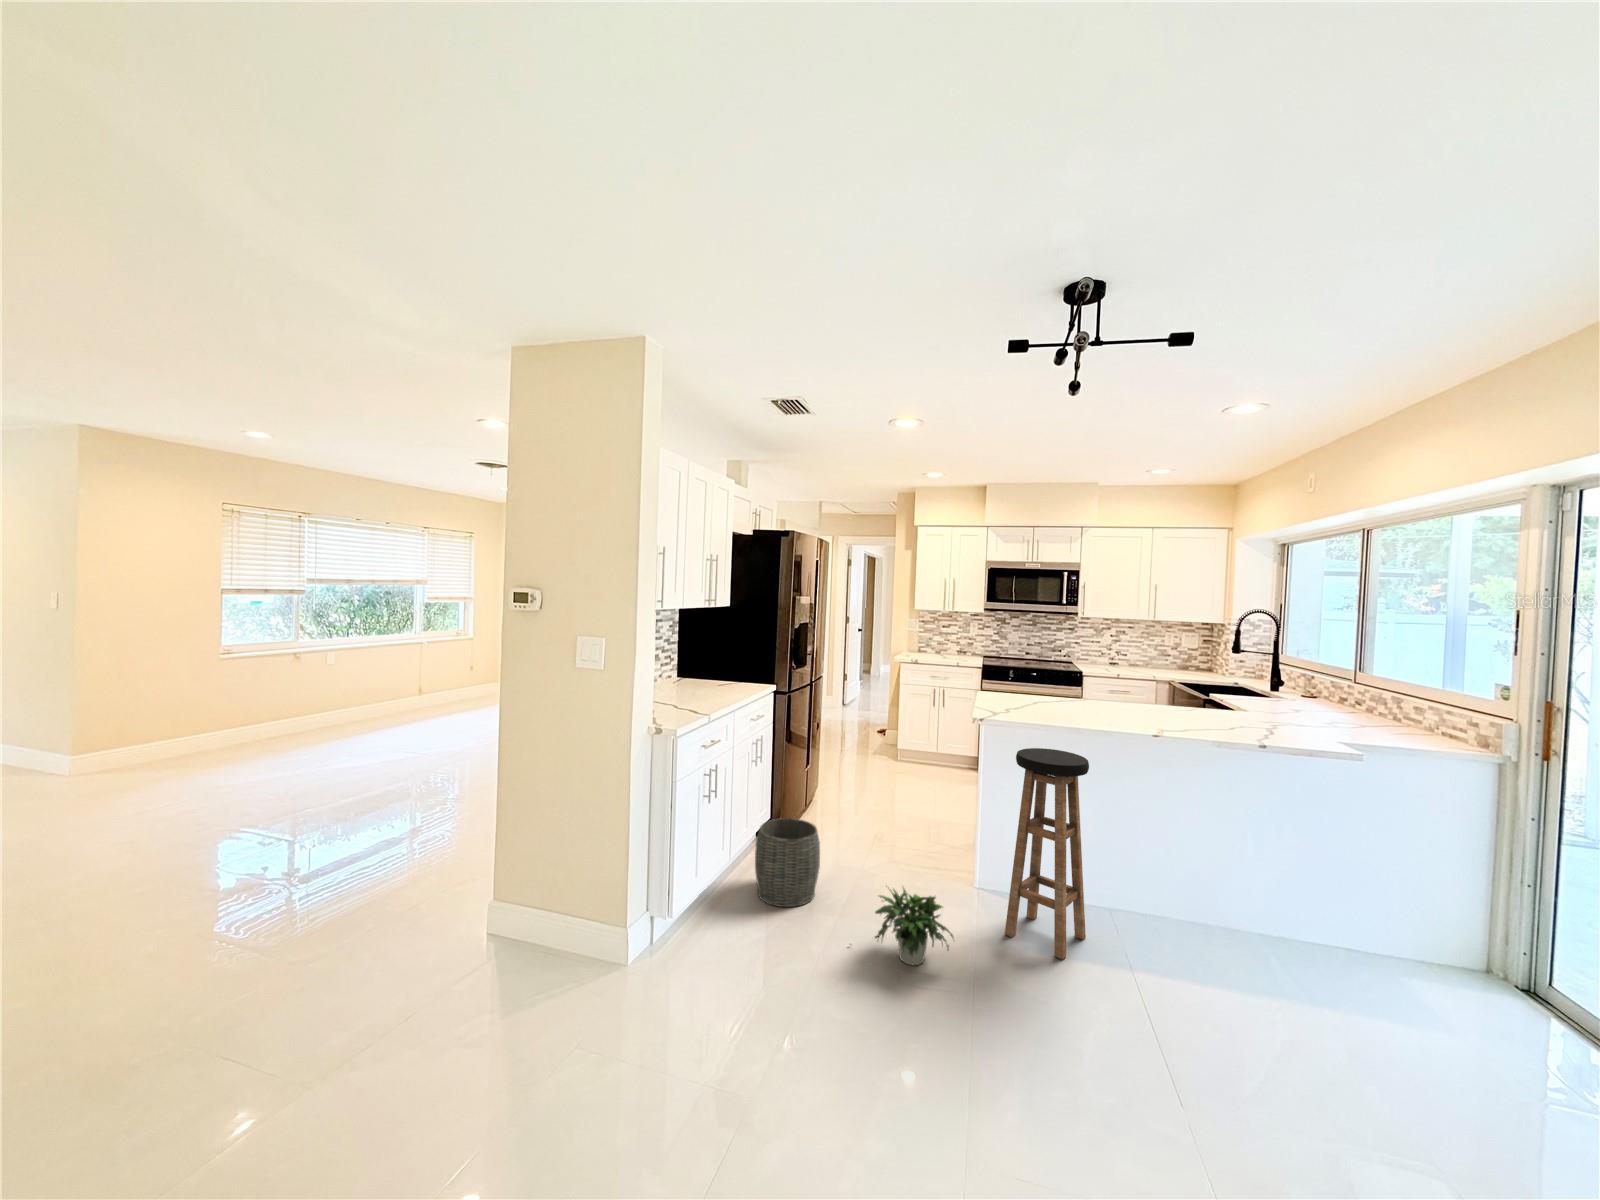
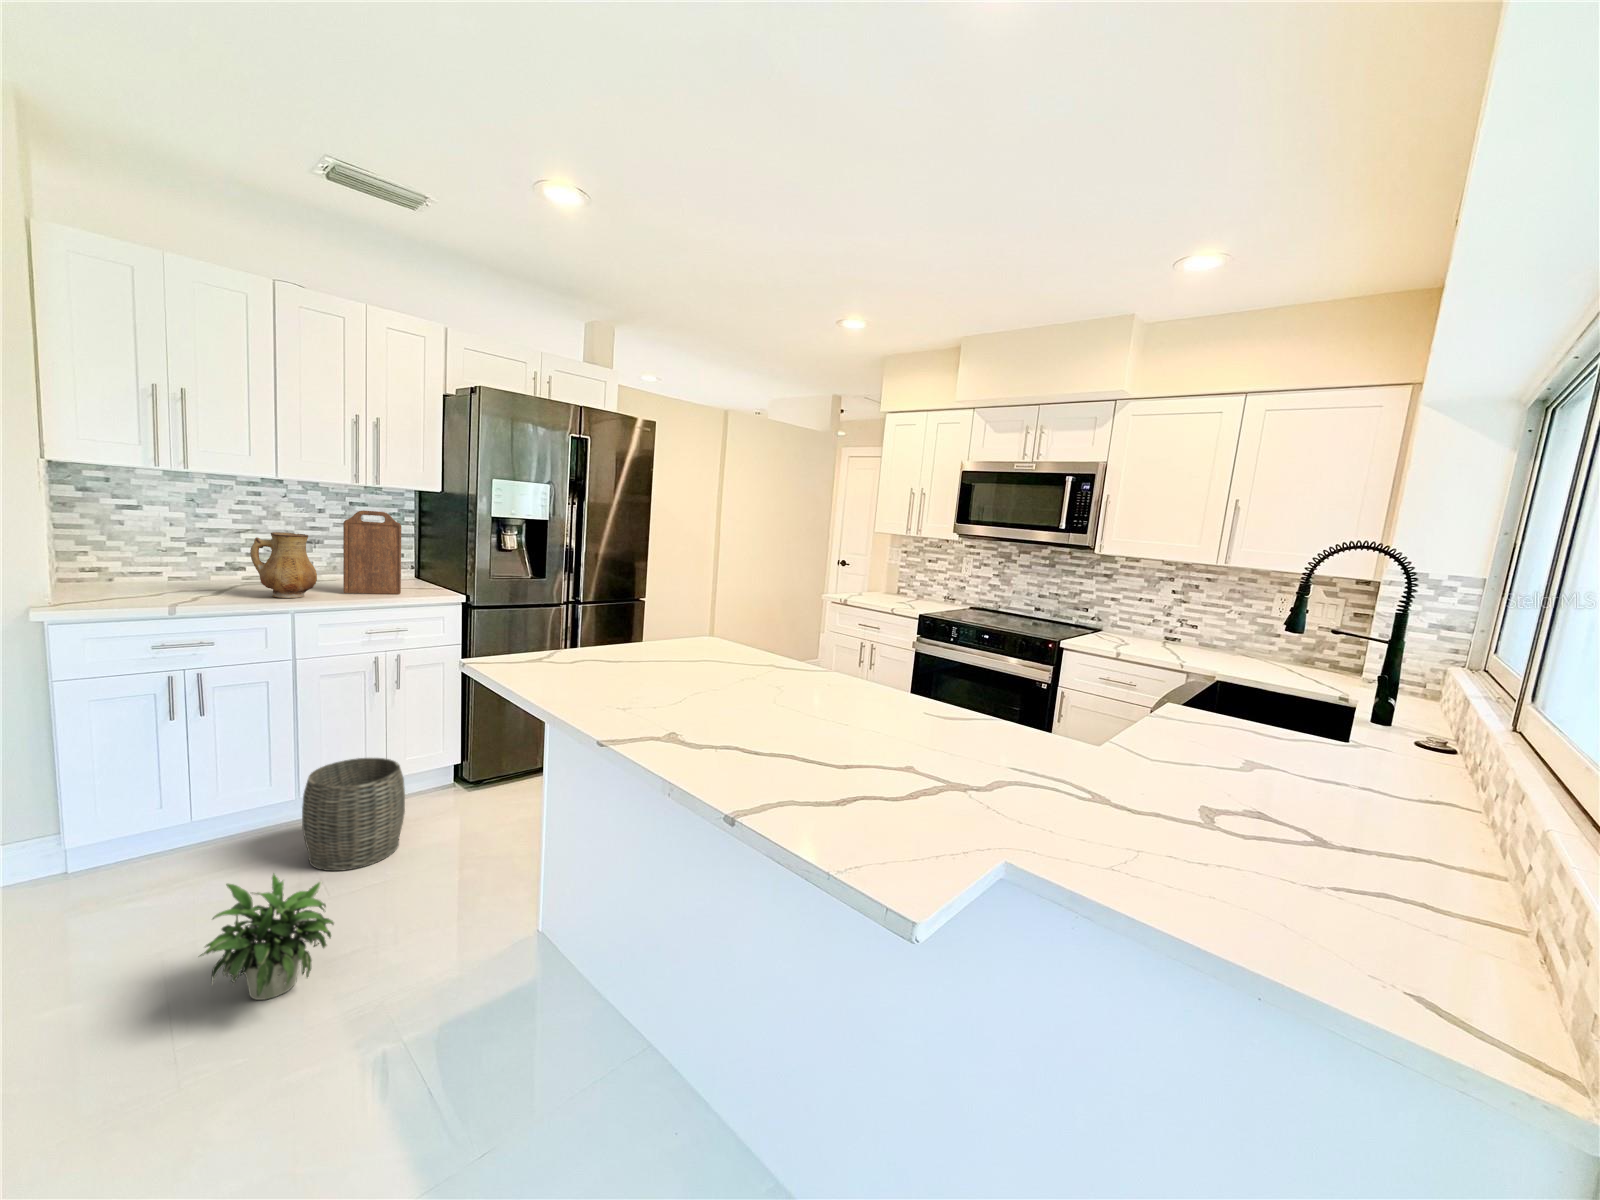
cutting board: none [713,627,743,695] -> present [343,510,401,594]
ceramic pitcher: none [682,651,718,704] -> present [250,532,317,598]
bar stool: present [1005,748,1089,960] -> none [428,720,567,1083]

